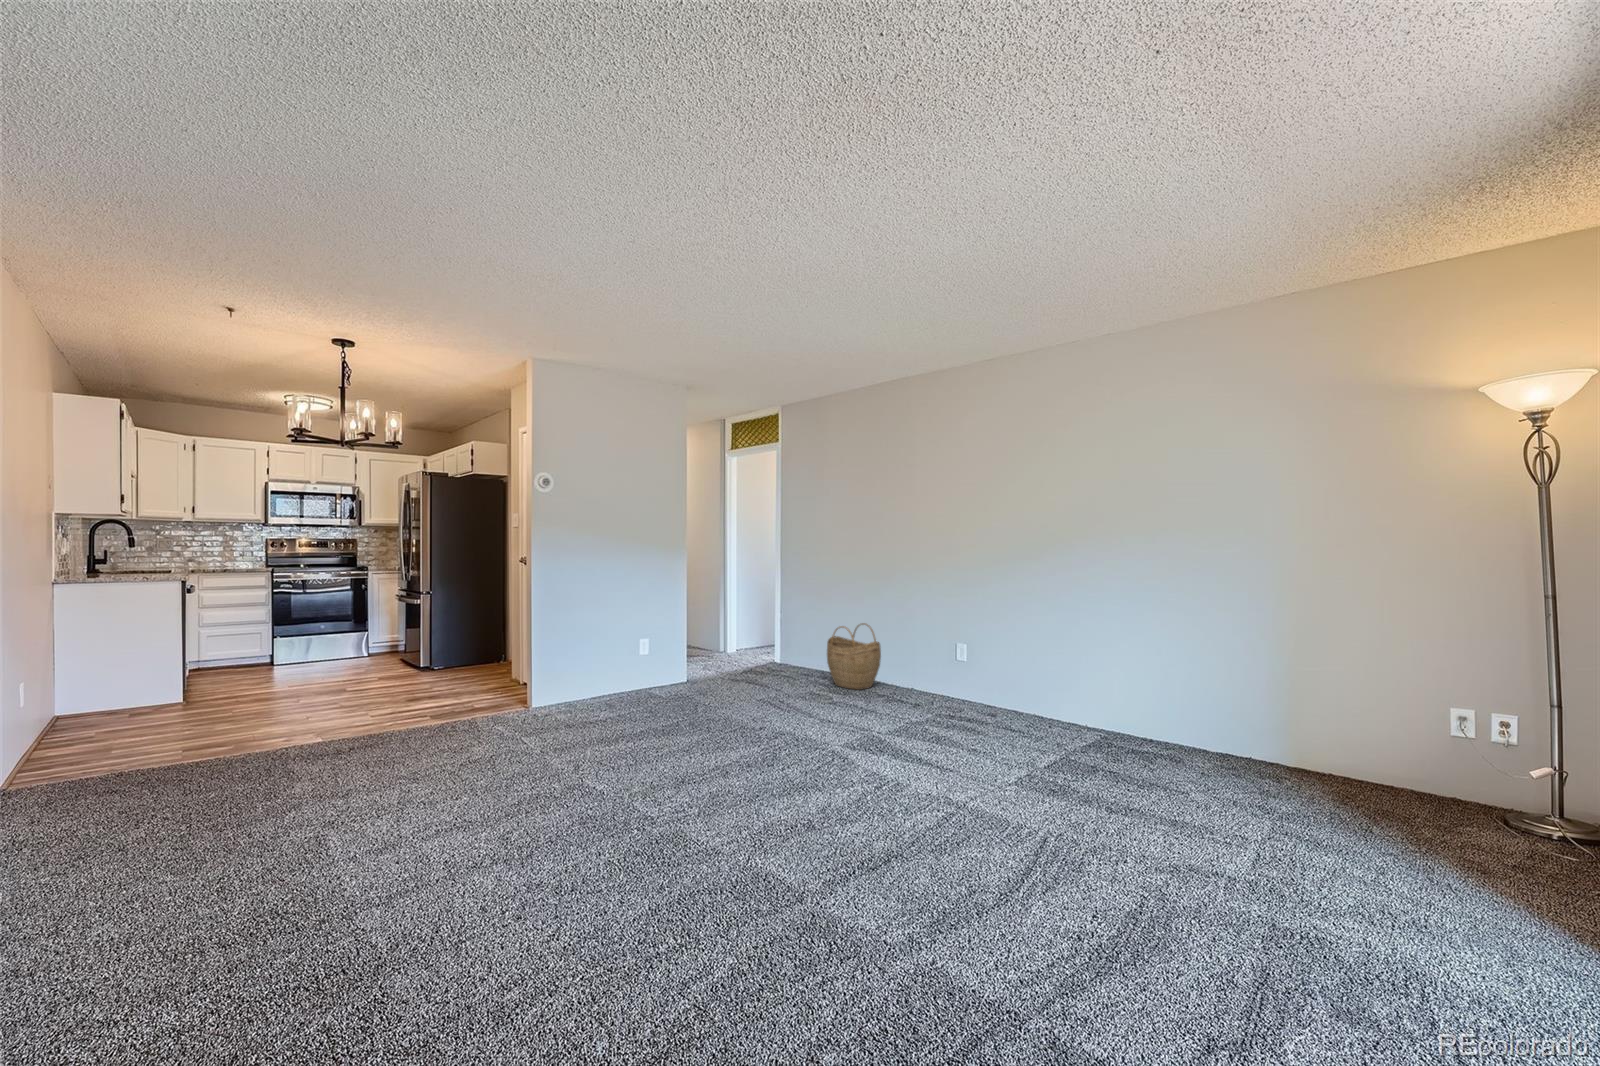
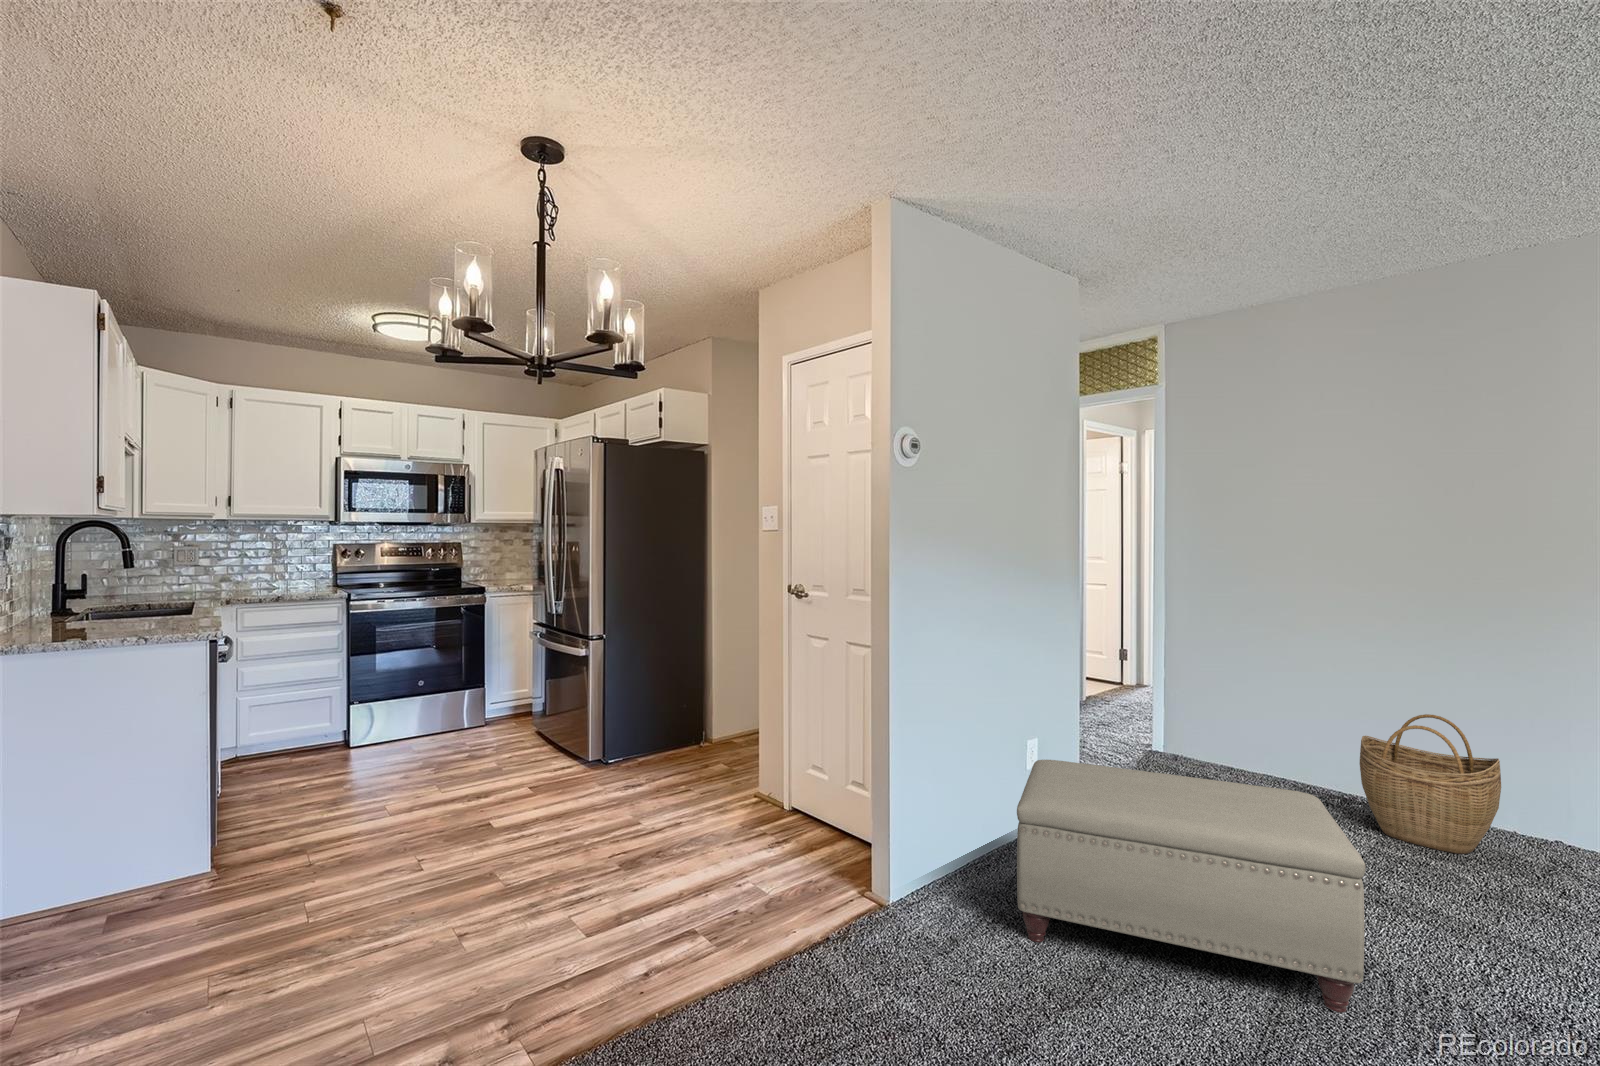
ottoman: none [583,639,732,725] -> present [1017,760,1366,1013]

